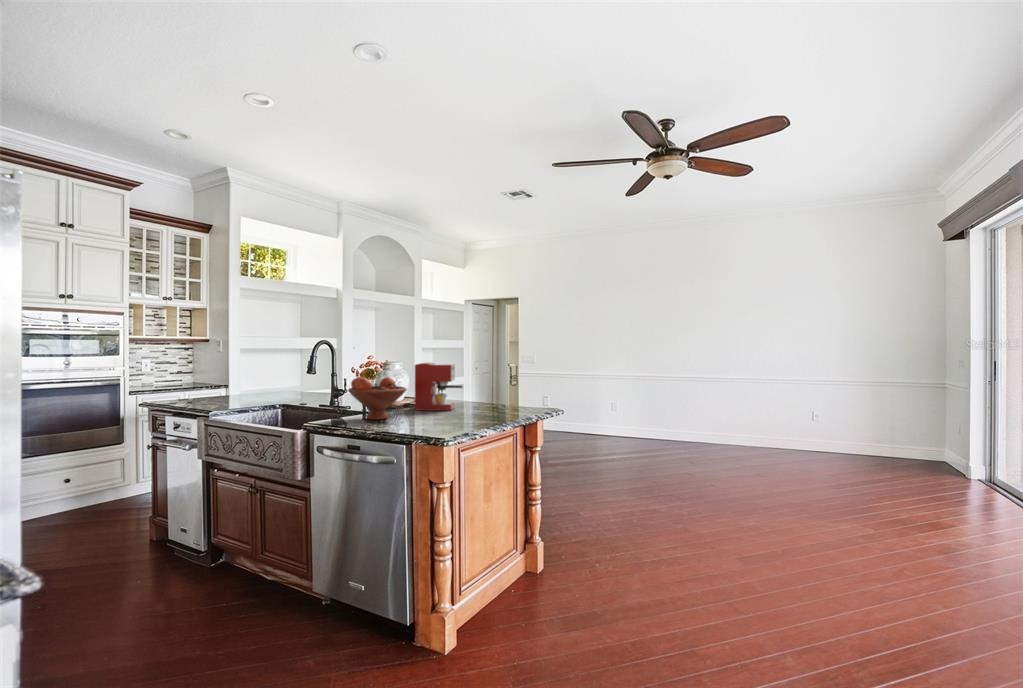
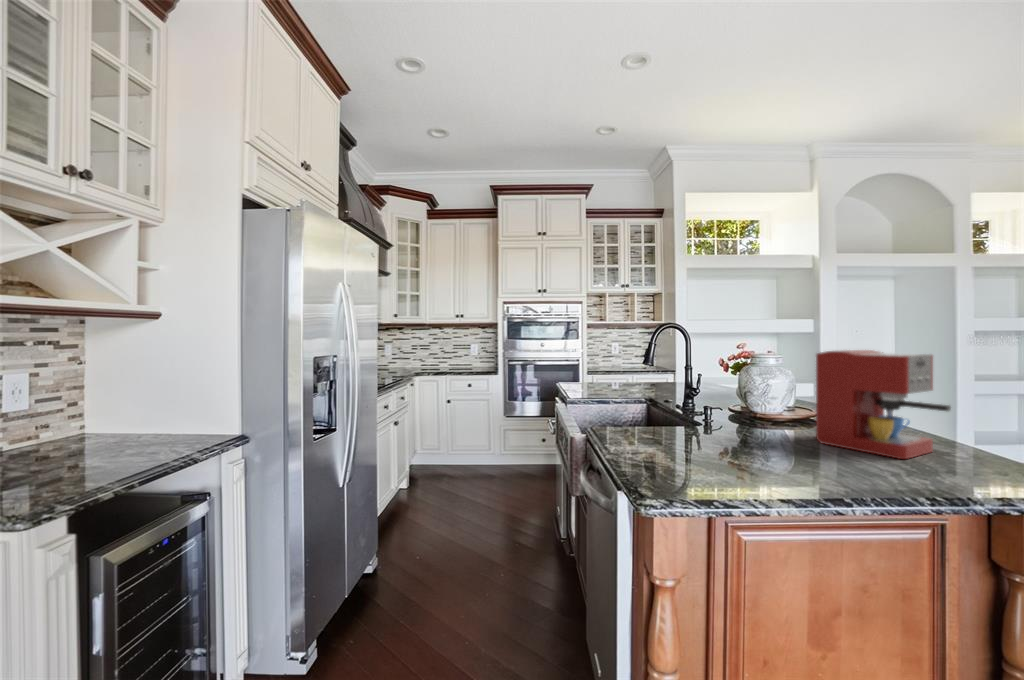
fruit bowl: present [348,376,407,420] -> none [645,370,759,453]

